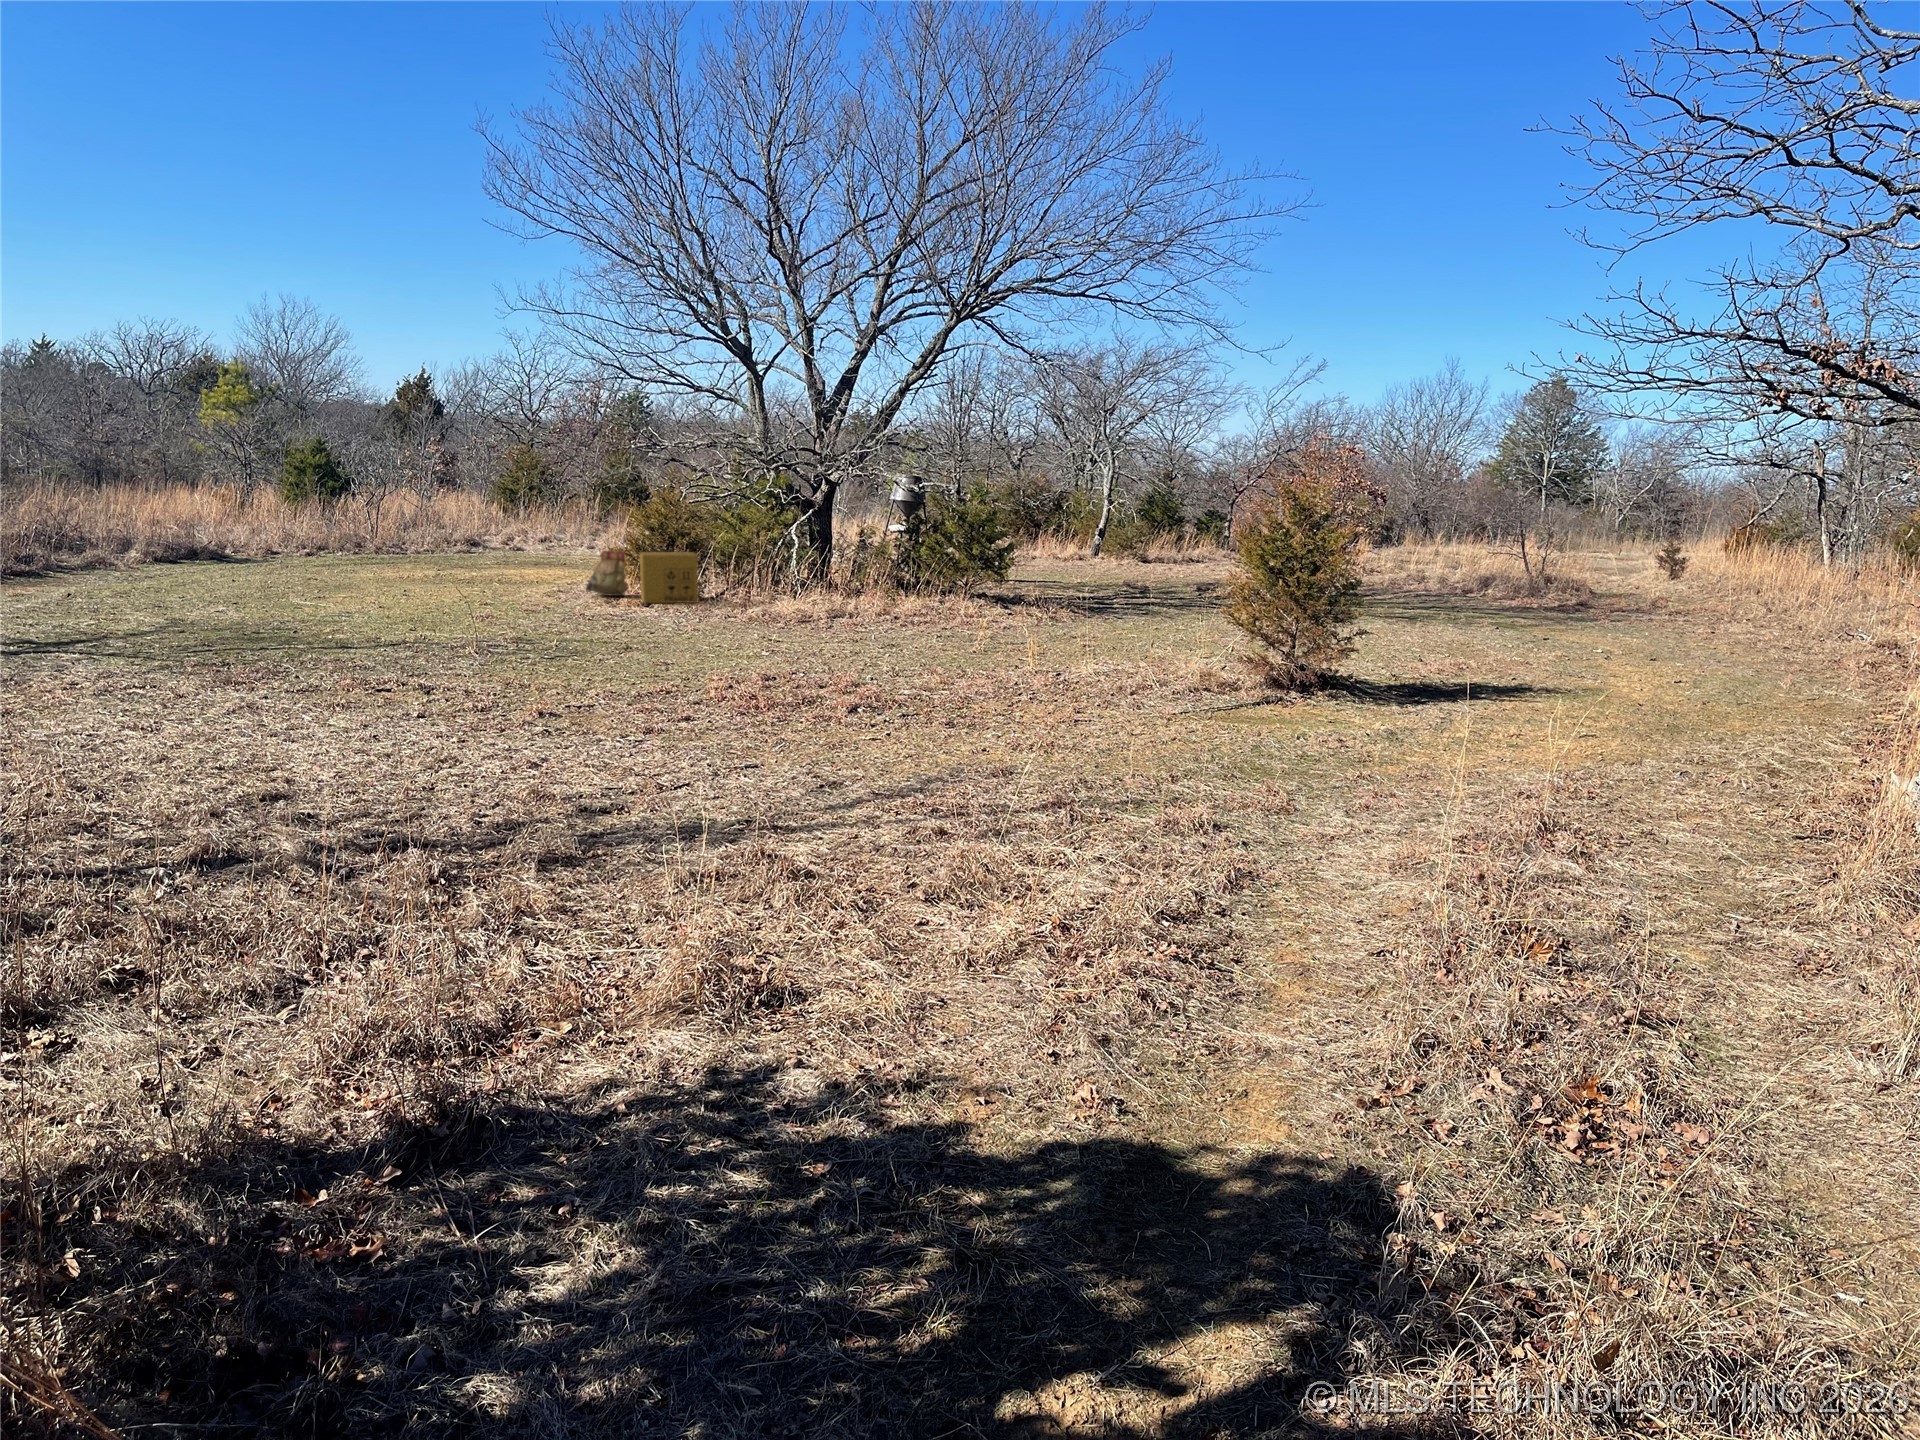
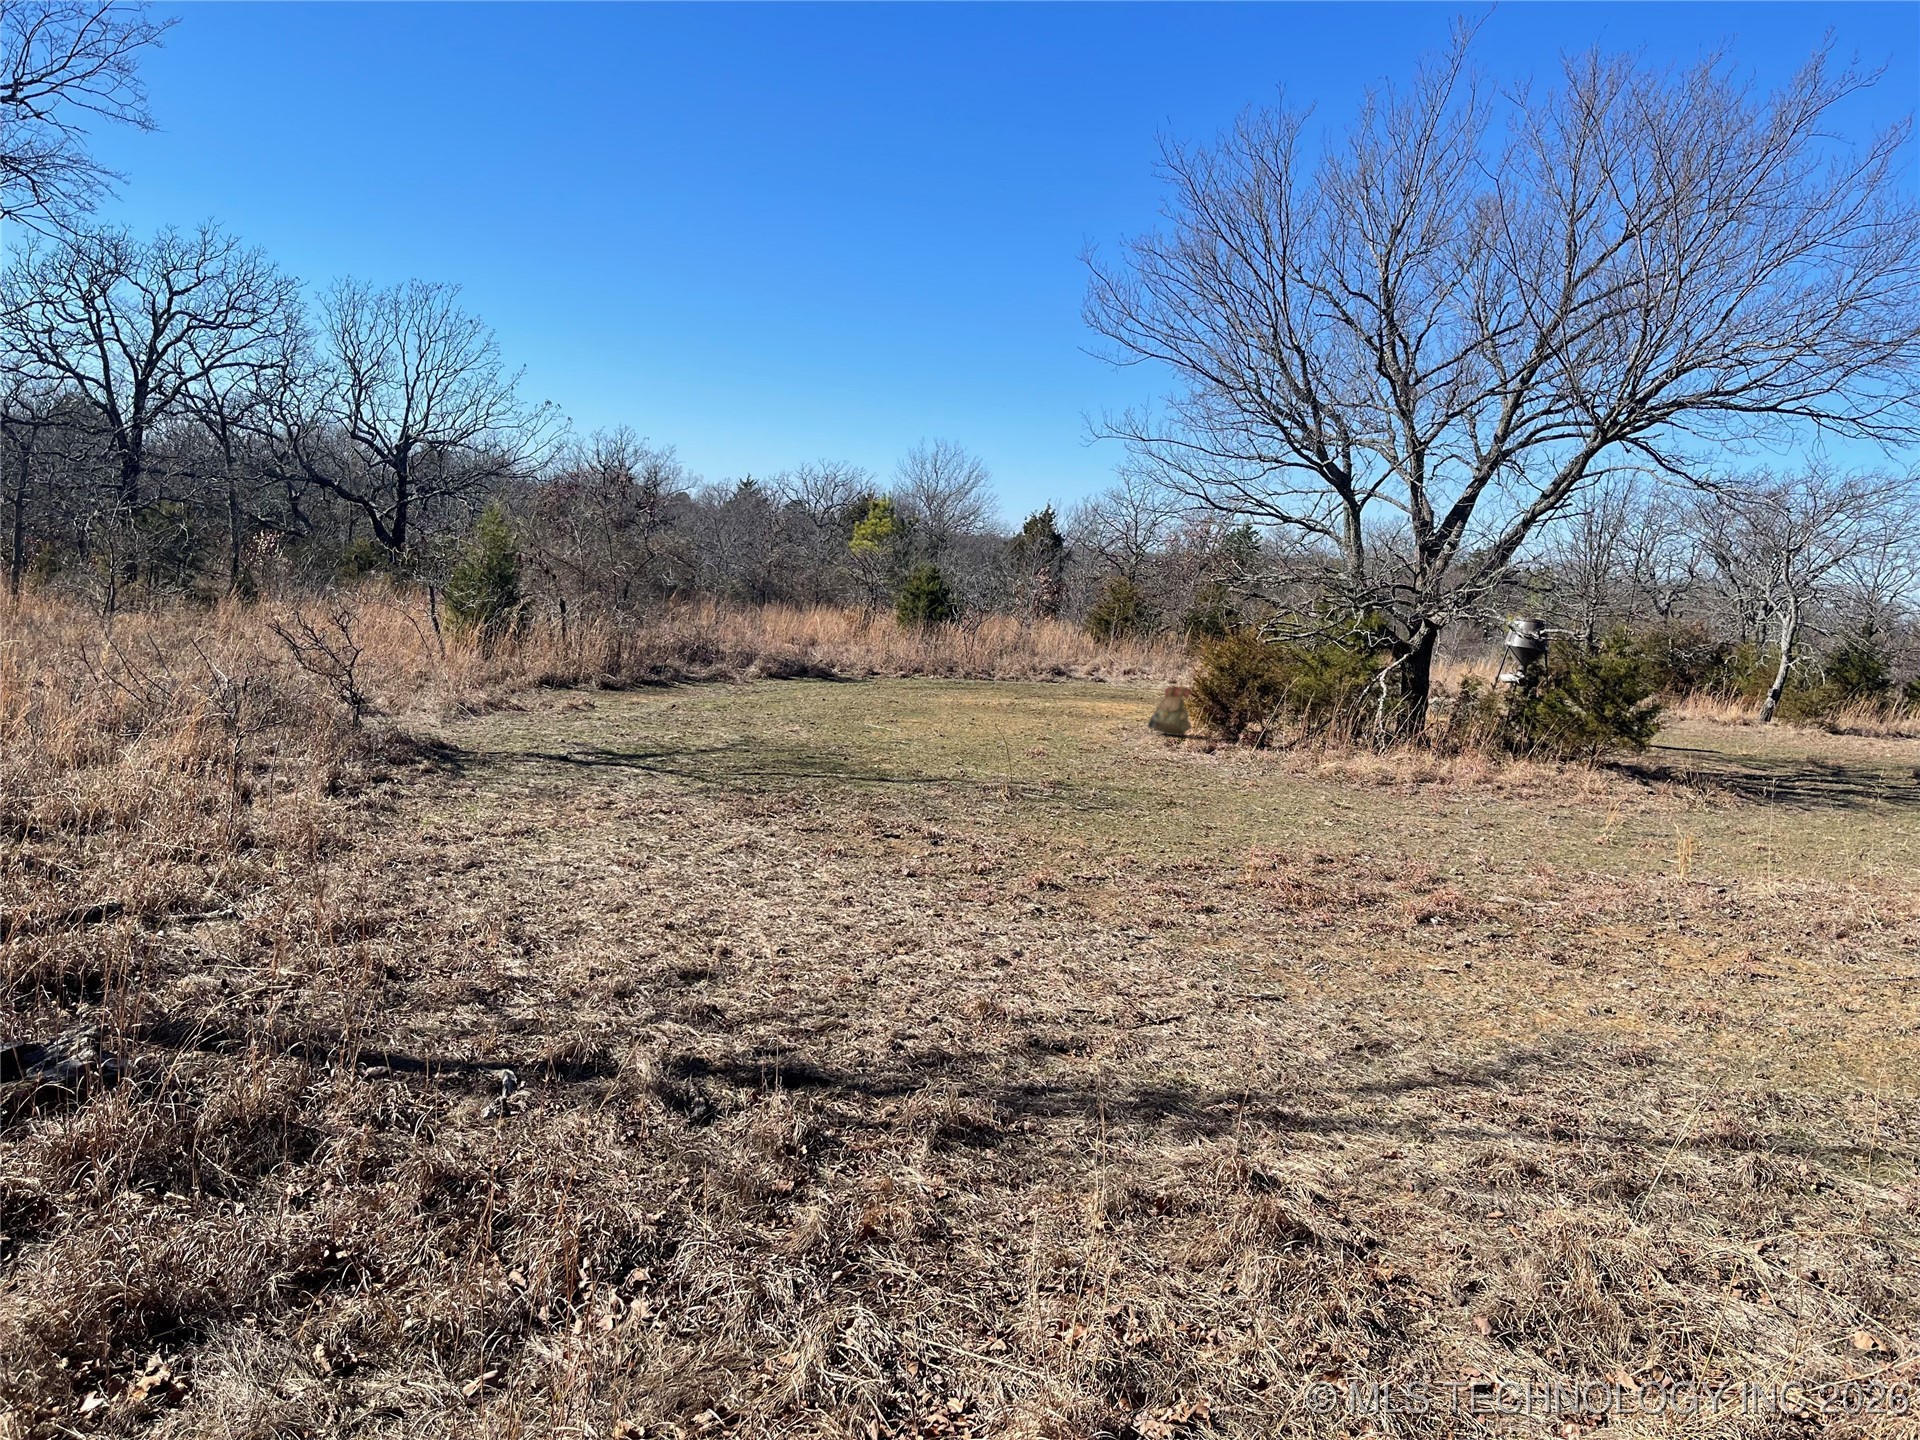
cardboard box: present [640,552,698,603] -> none [1204,690,1271,749]

